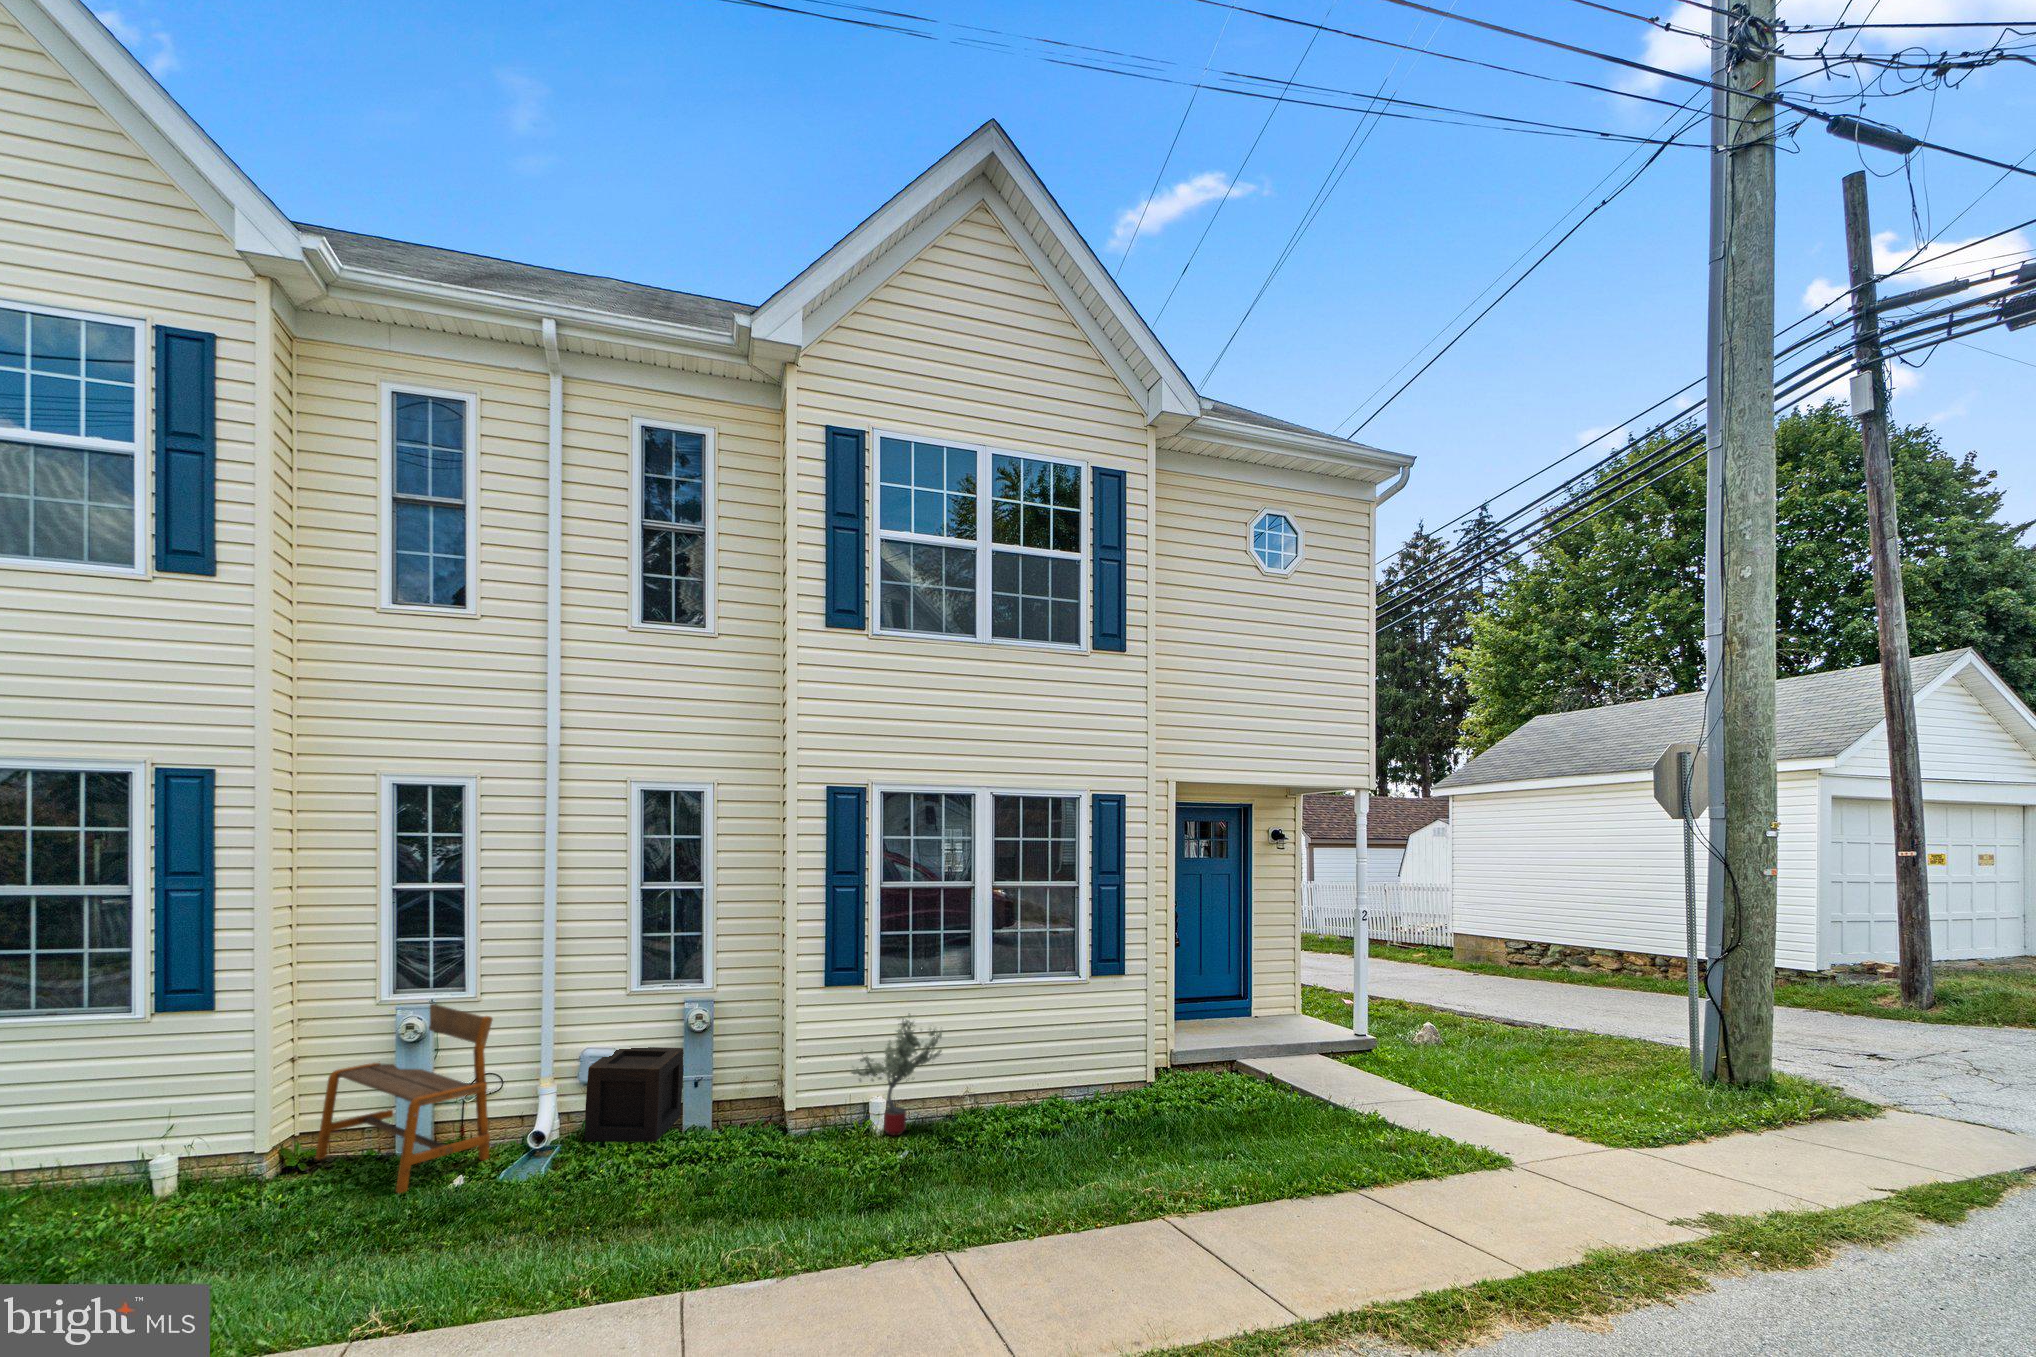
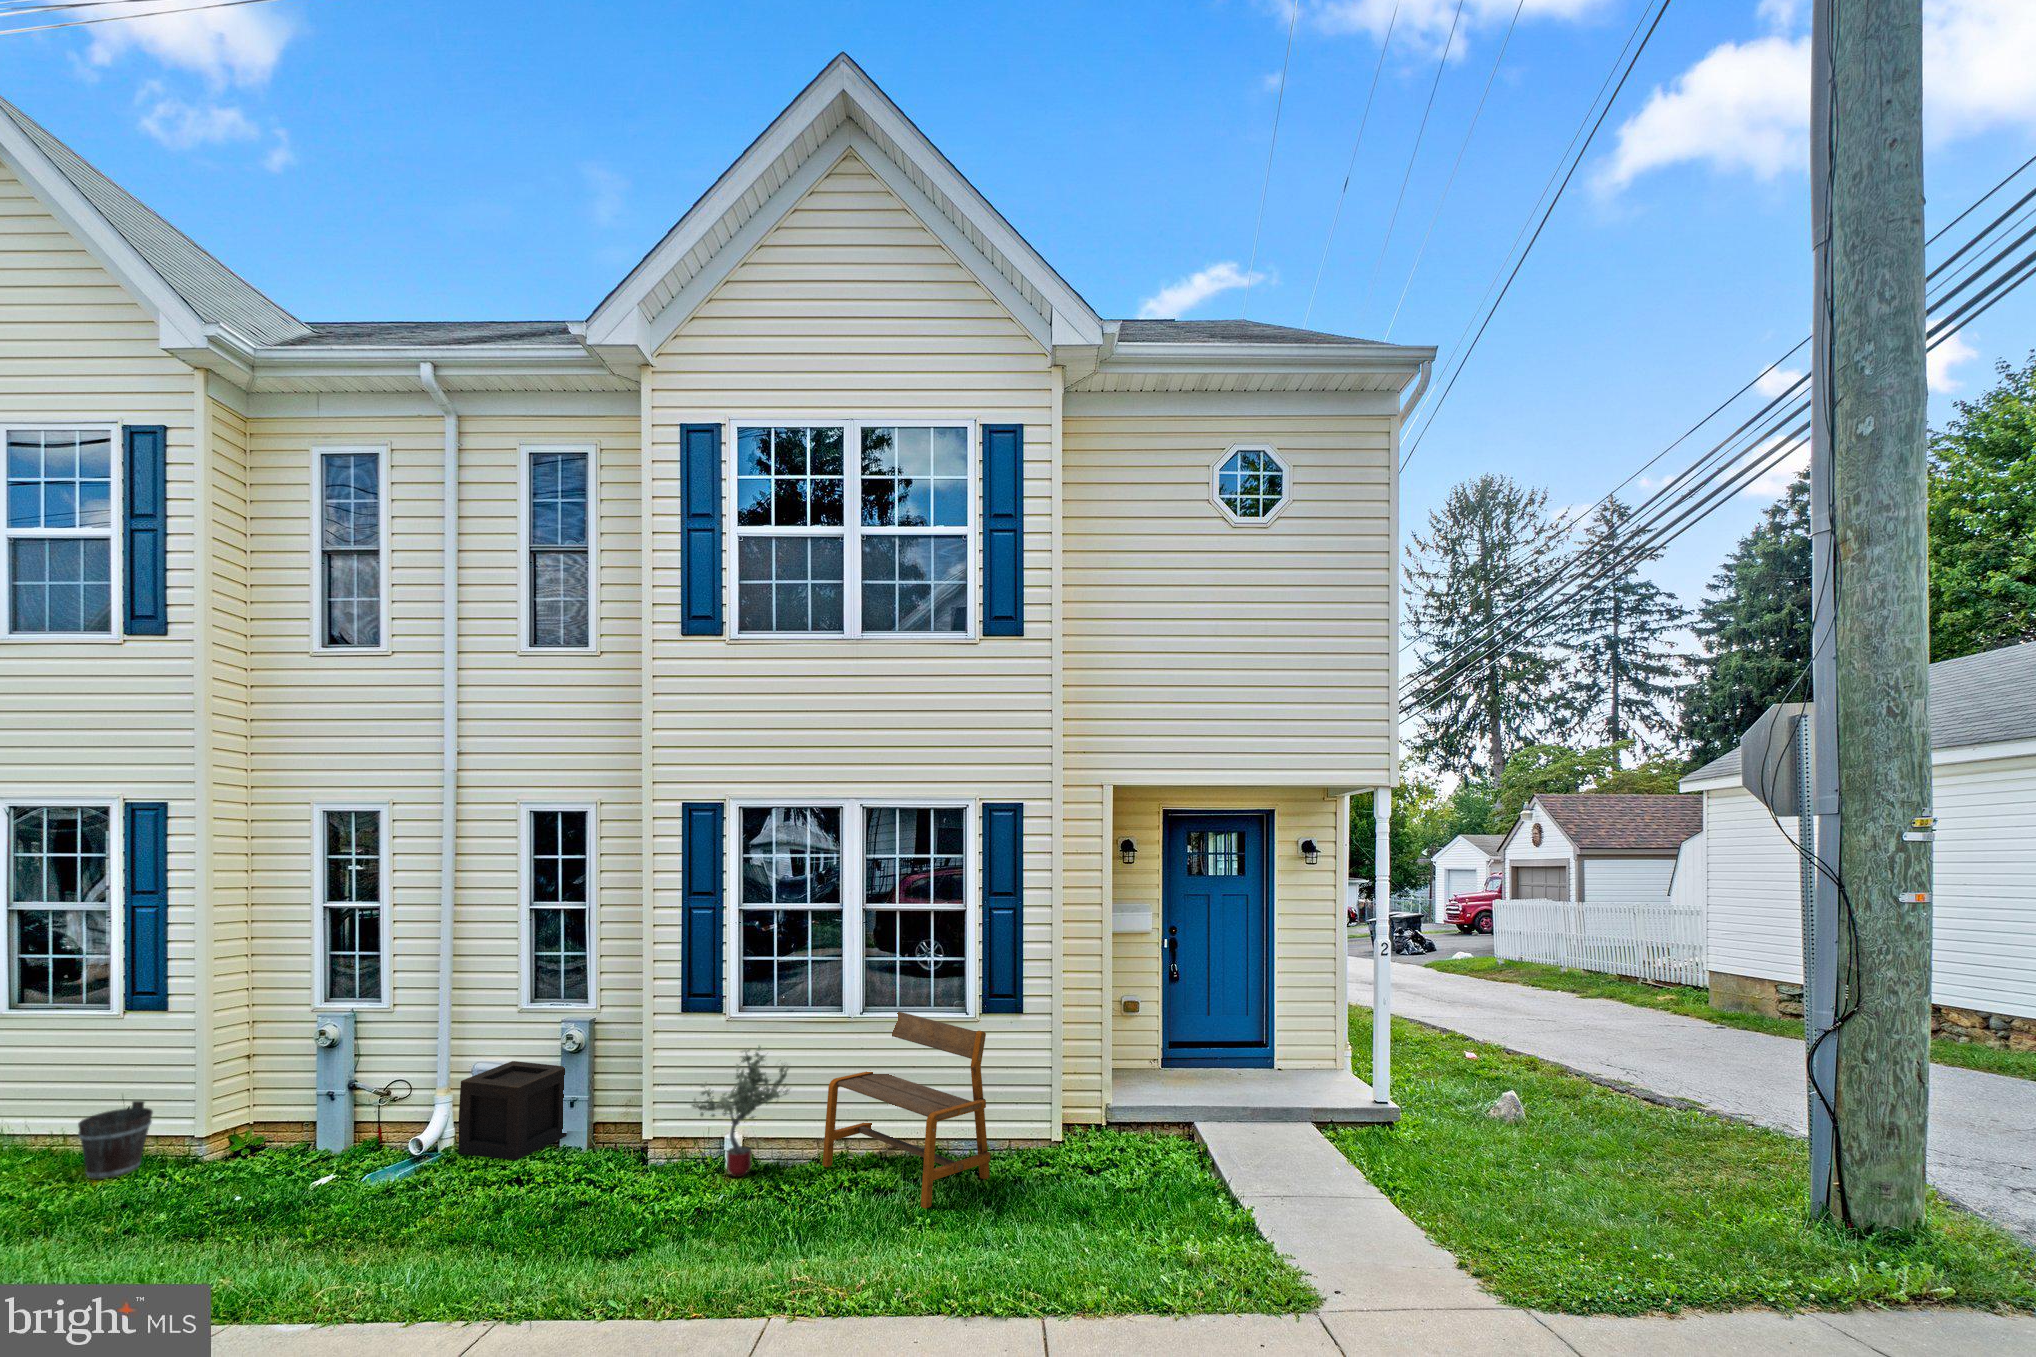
bench: present [316,1004,493,1193] -> present [822,1012,990,1209]
bucket: none [146,1114,229,1205] -> present [78,1101,153,1180]

